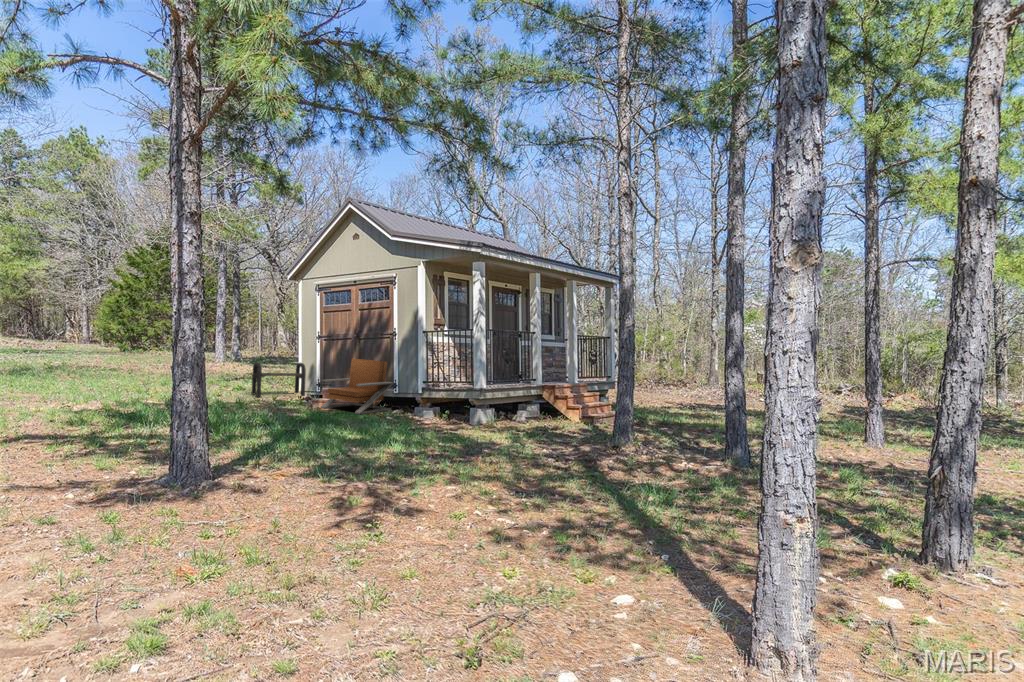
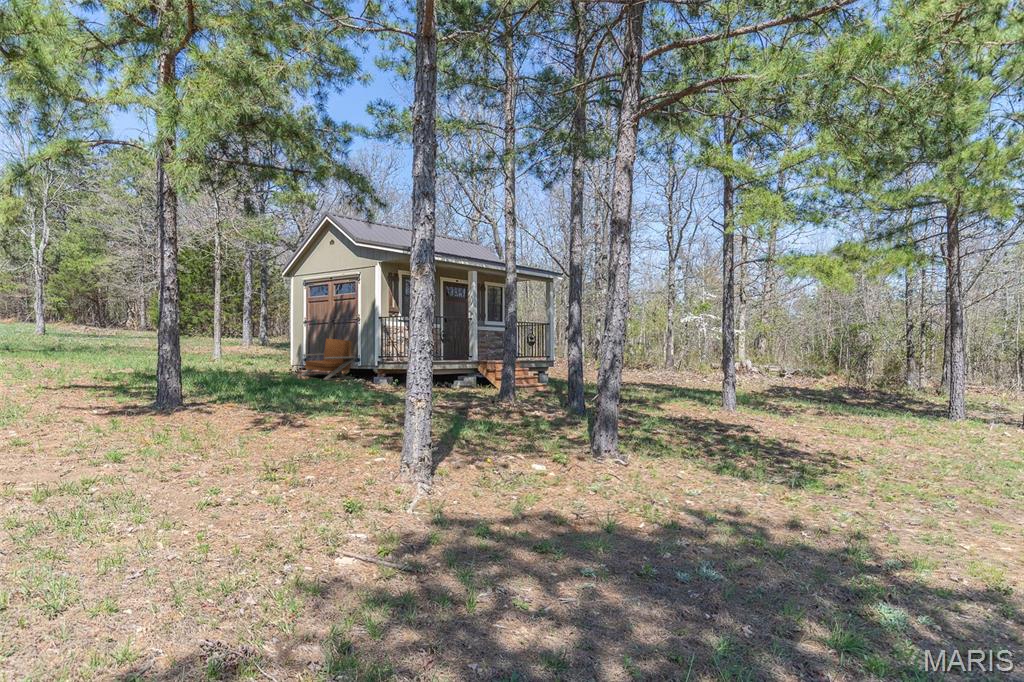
bench: present [252,362,306,397] -> none [254,341,295,368]

